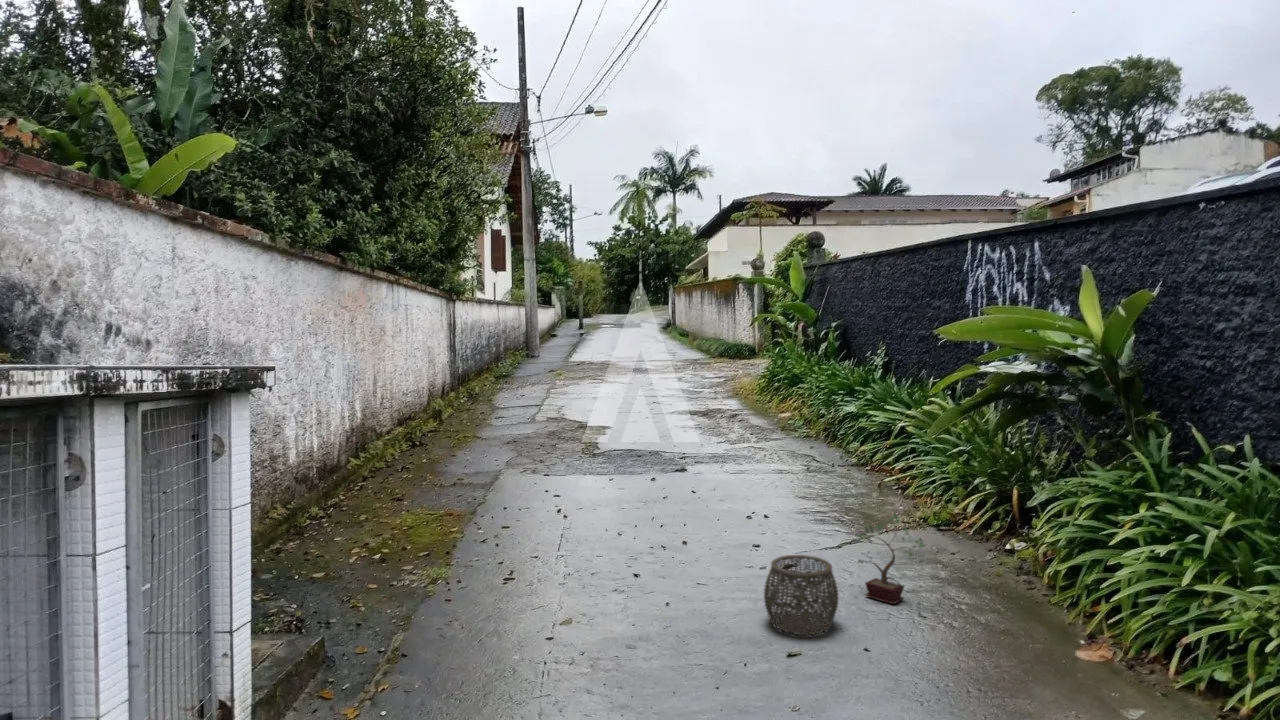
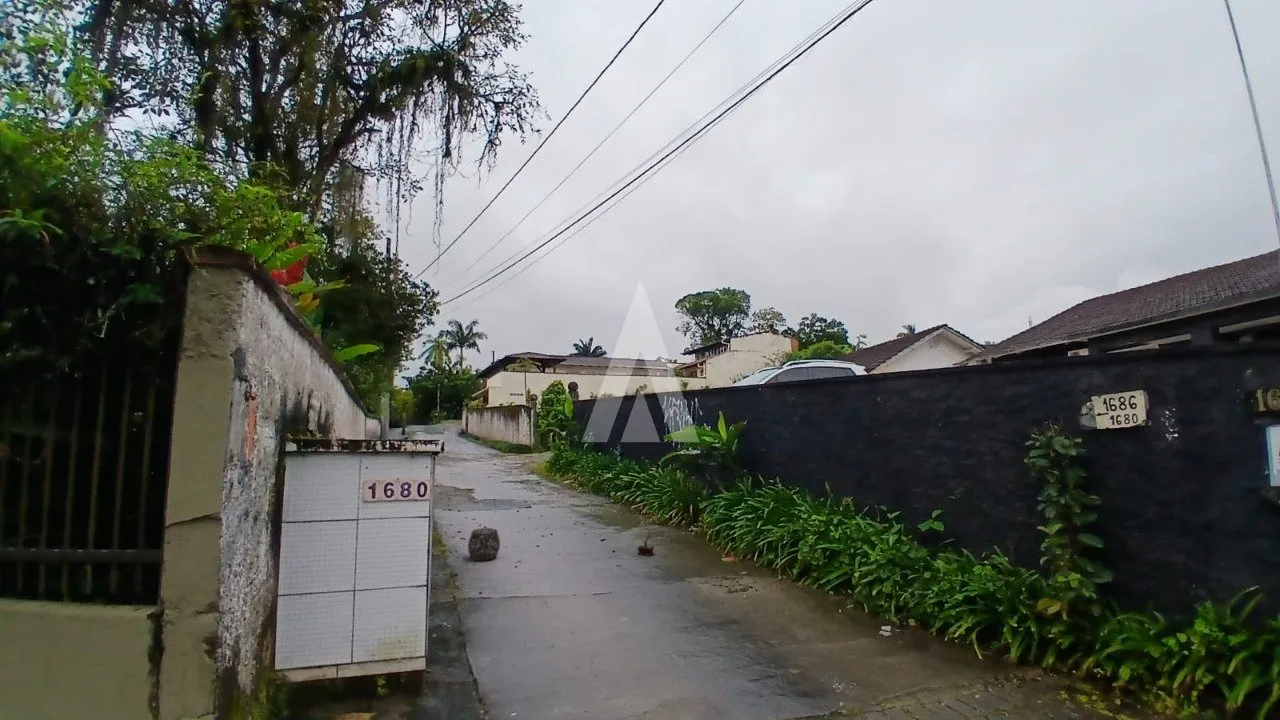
woven basket: present [764,555,838,635] -> present [468,528,500,561]

